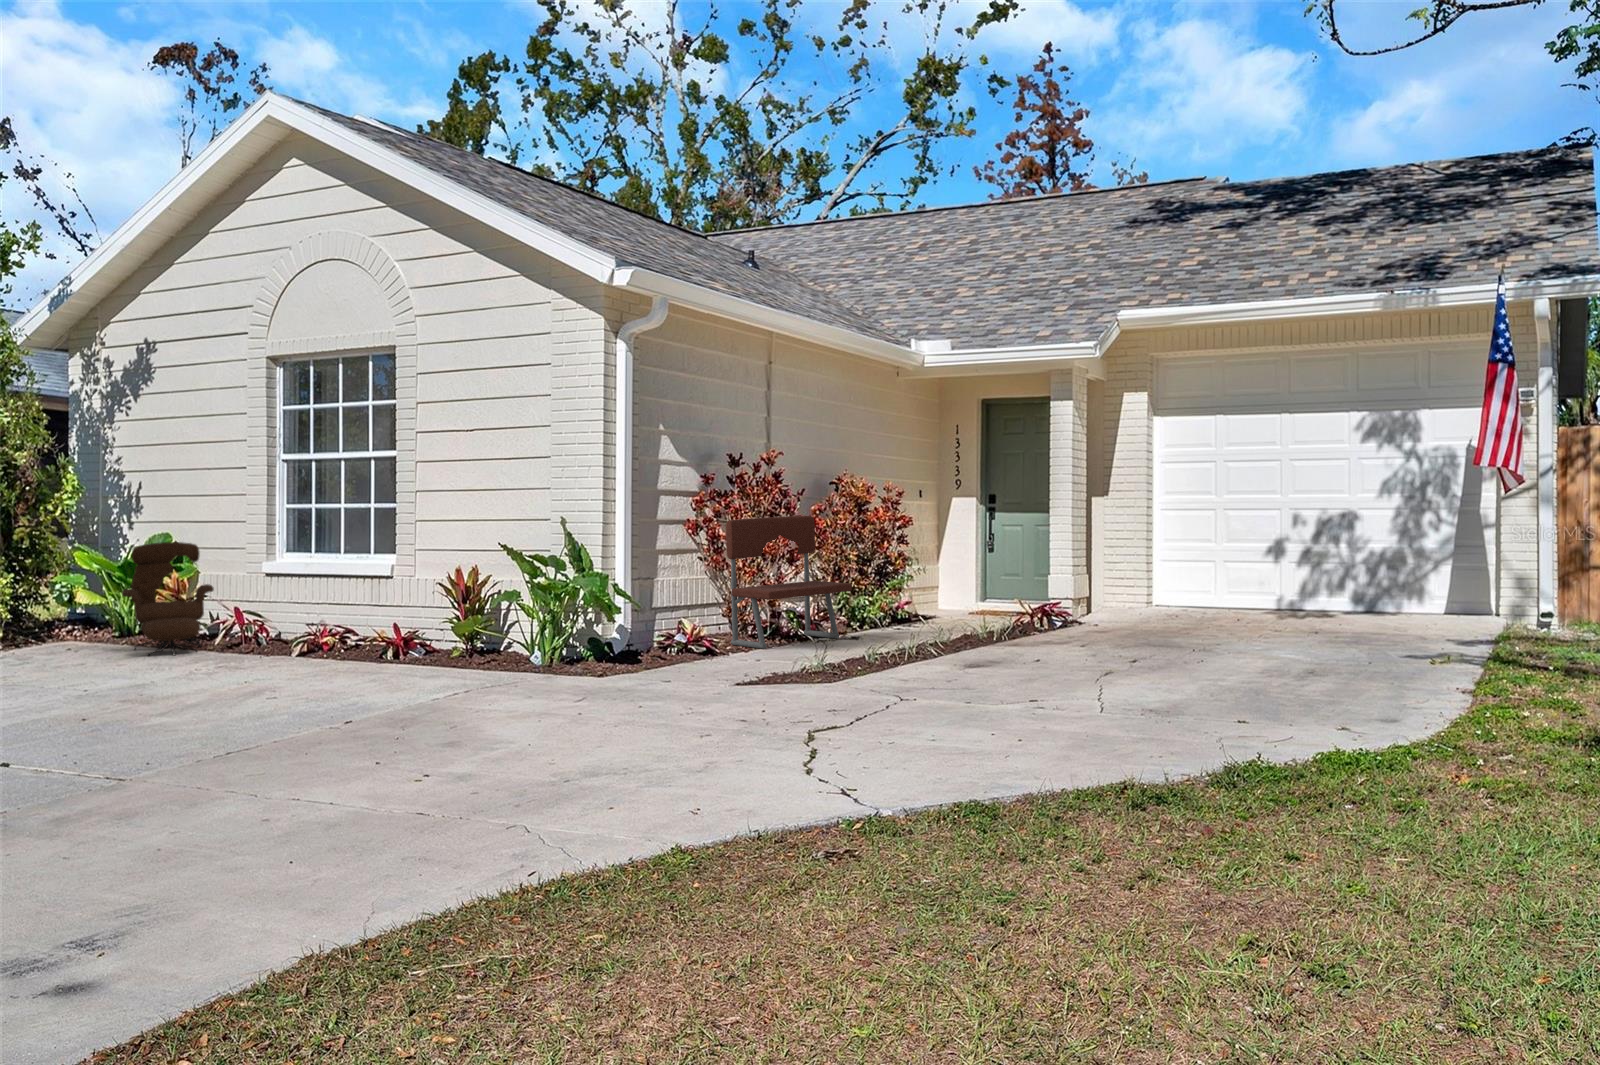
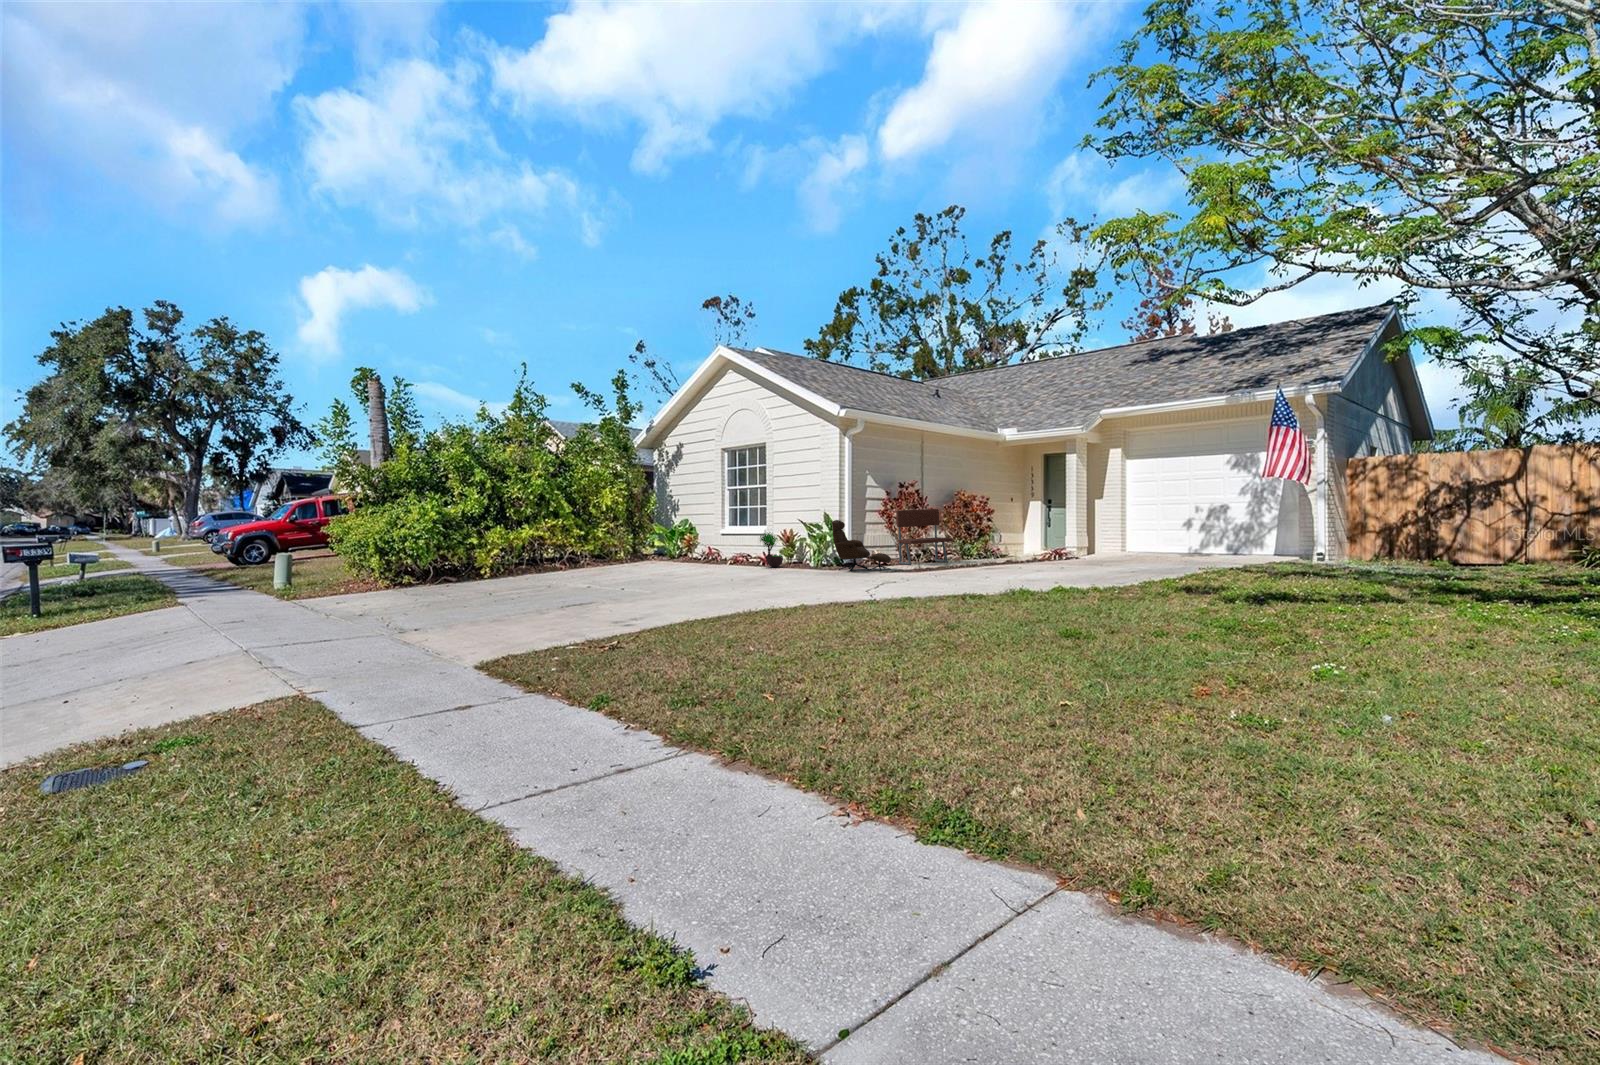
lounge chair: present [122,542,214,655] -> present [832,520,891,571]
potted tree: none [383,566,447,660] -> present [760,533,783,567]

